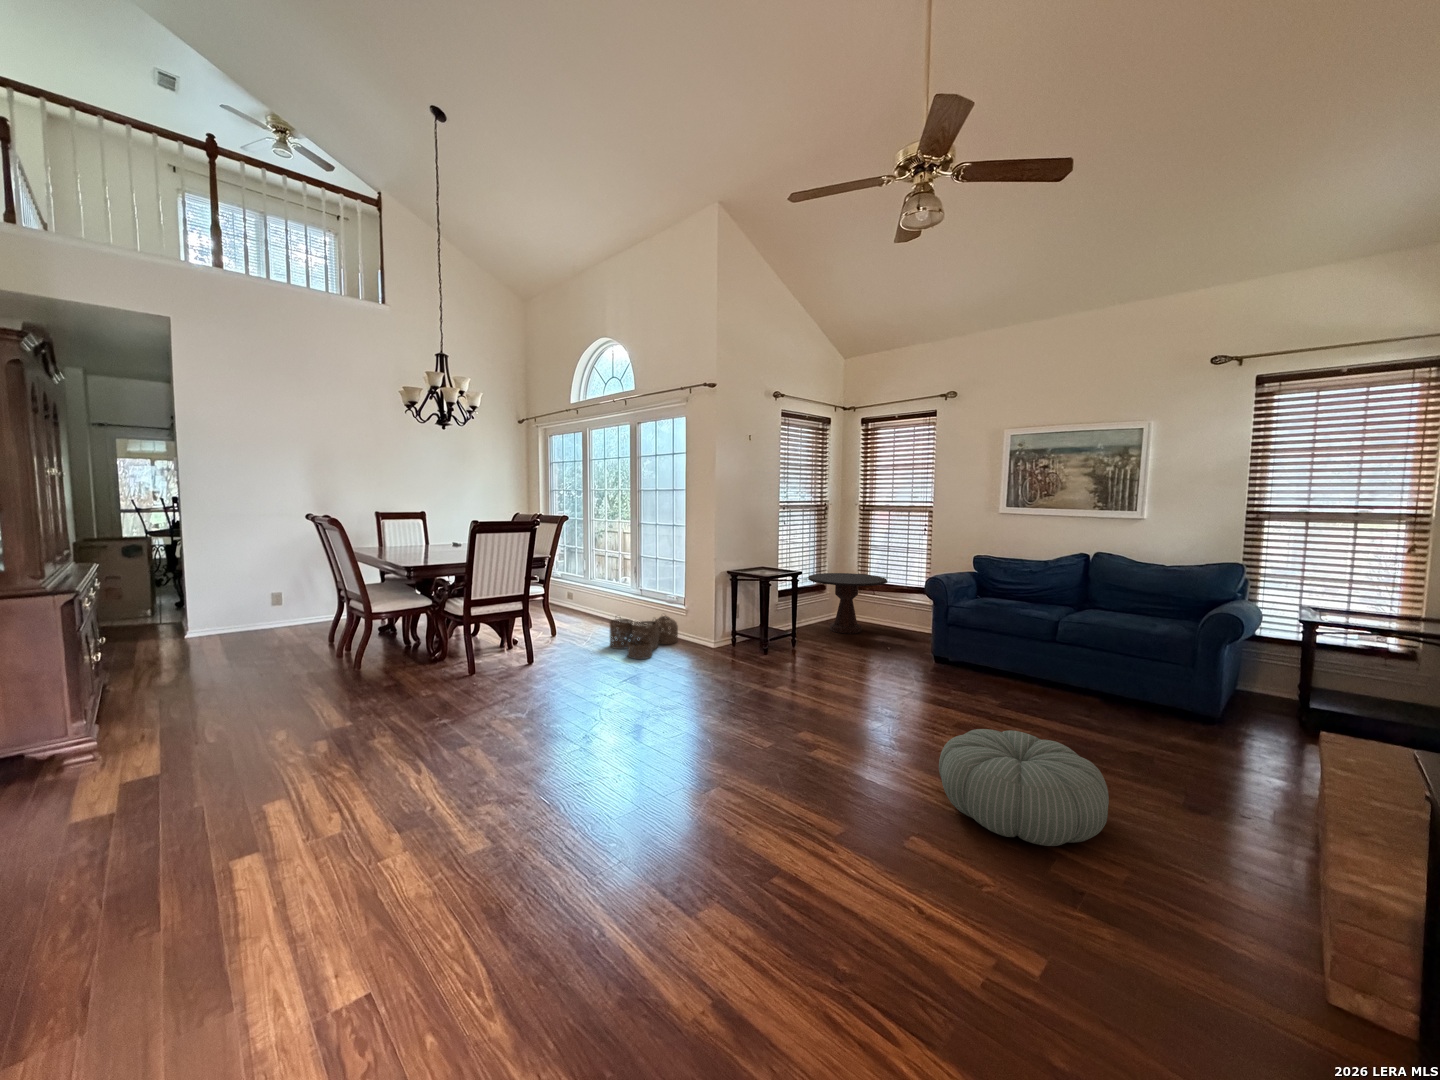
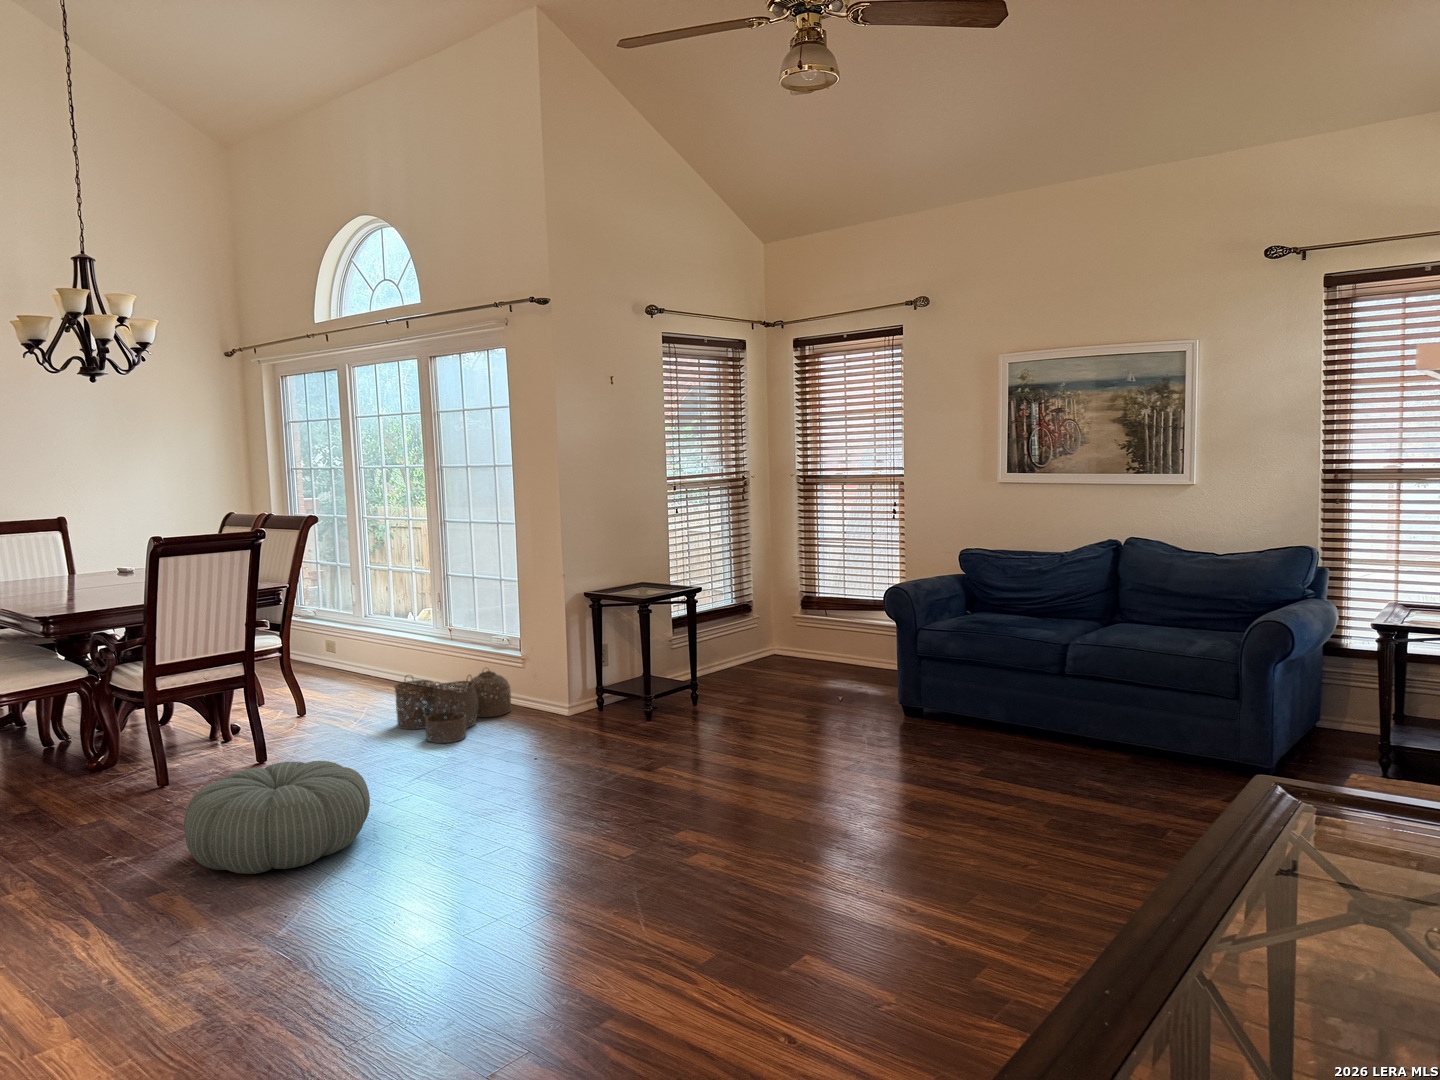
side table: present [808,573,887,634] -> none [721,585,843,681]
pouf: present [939,729,1109,846] -> present [184,761,370,874]

